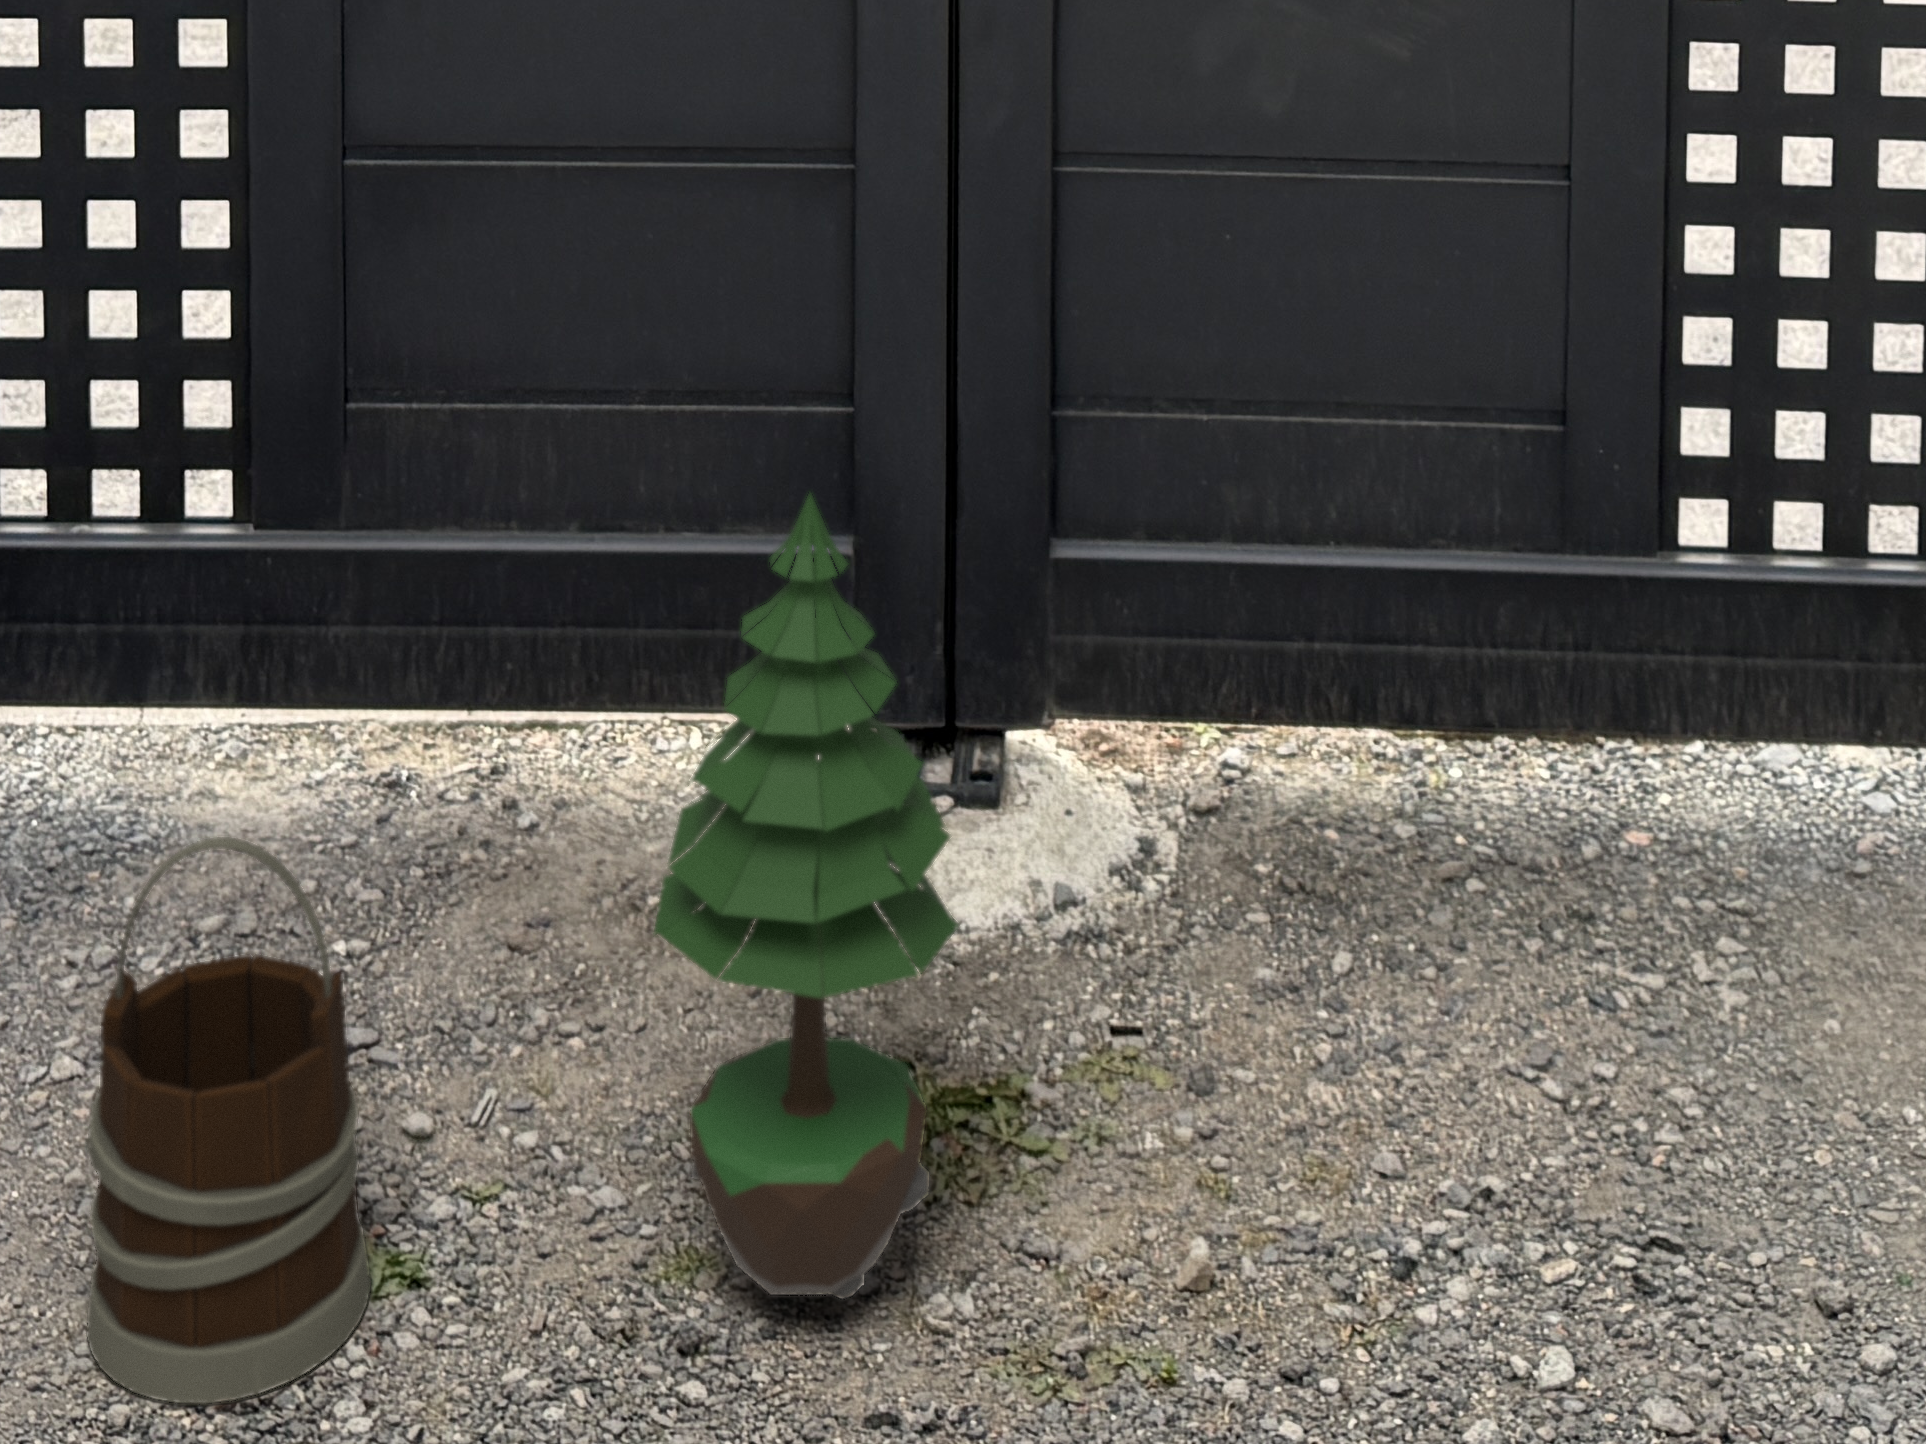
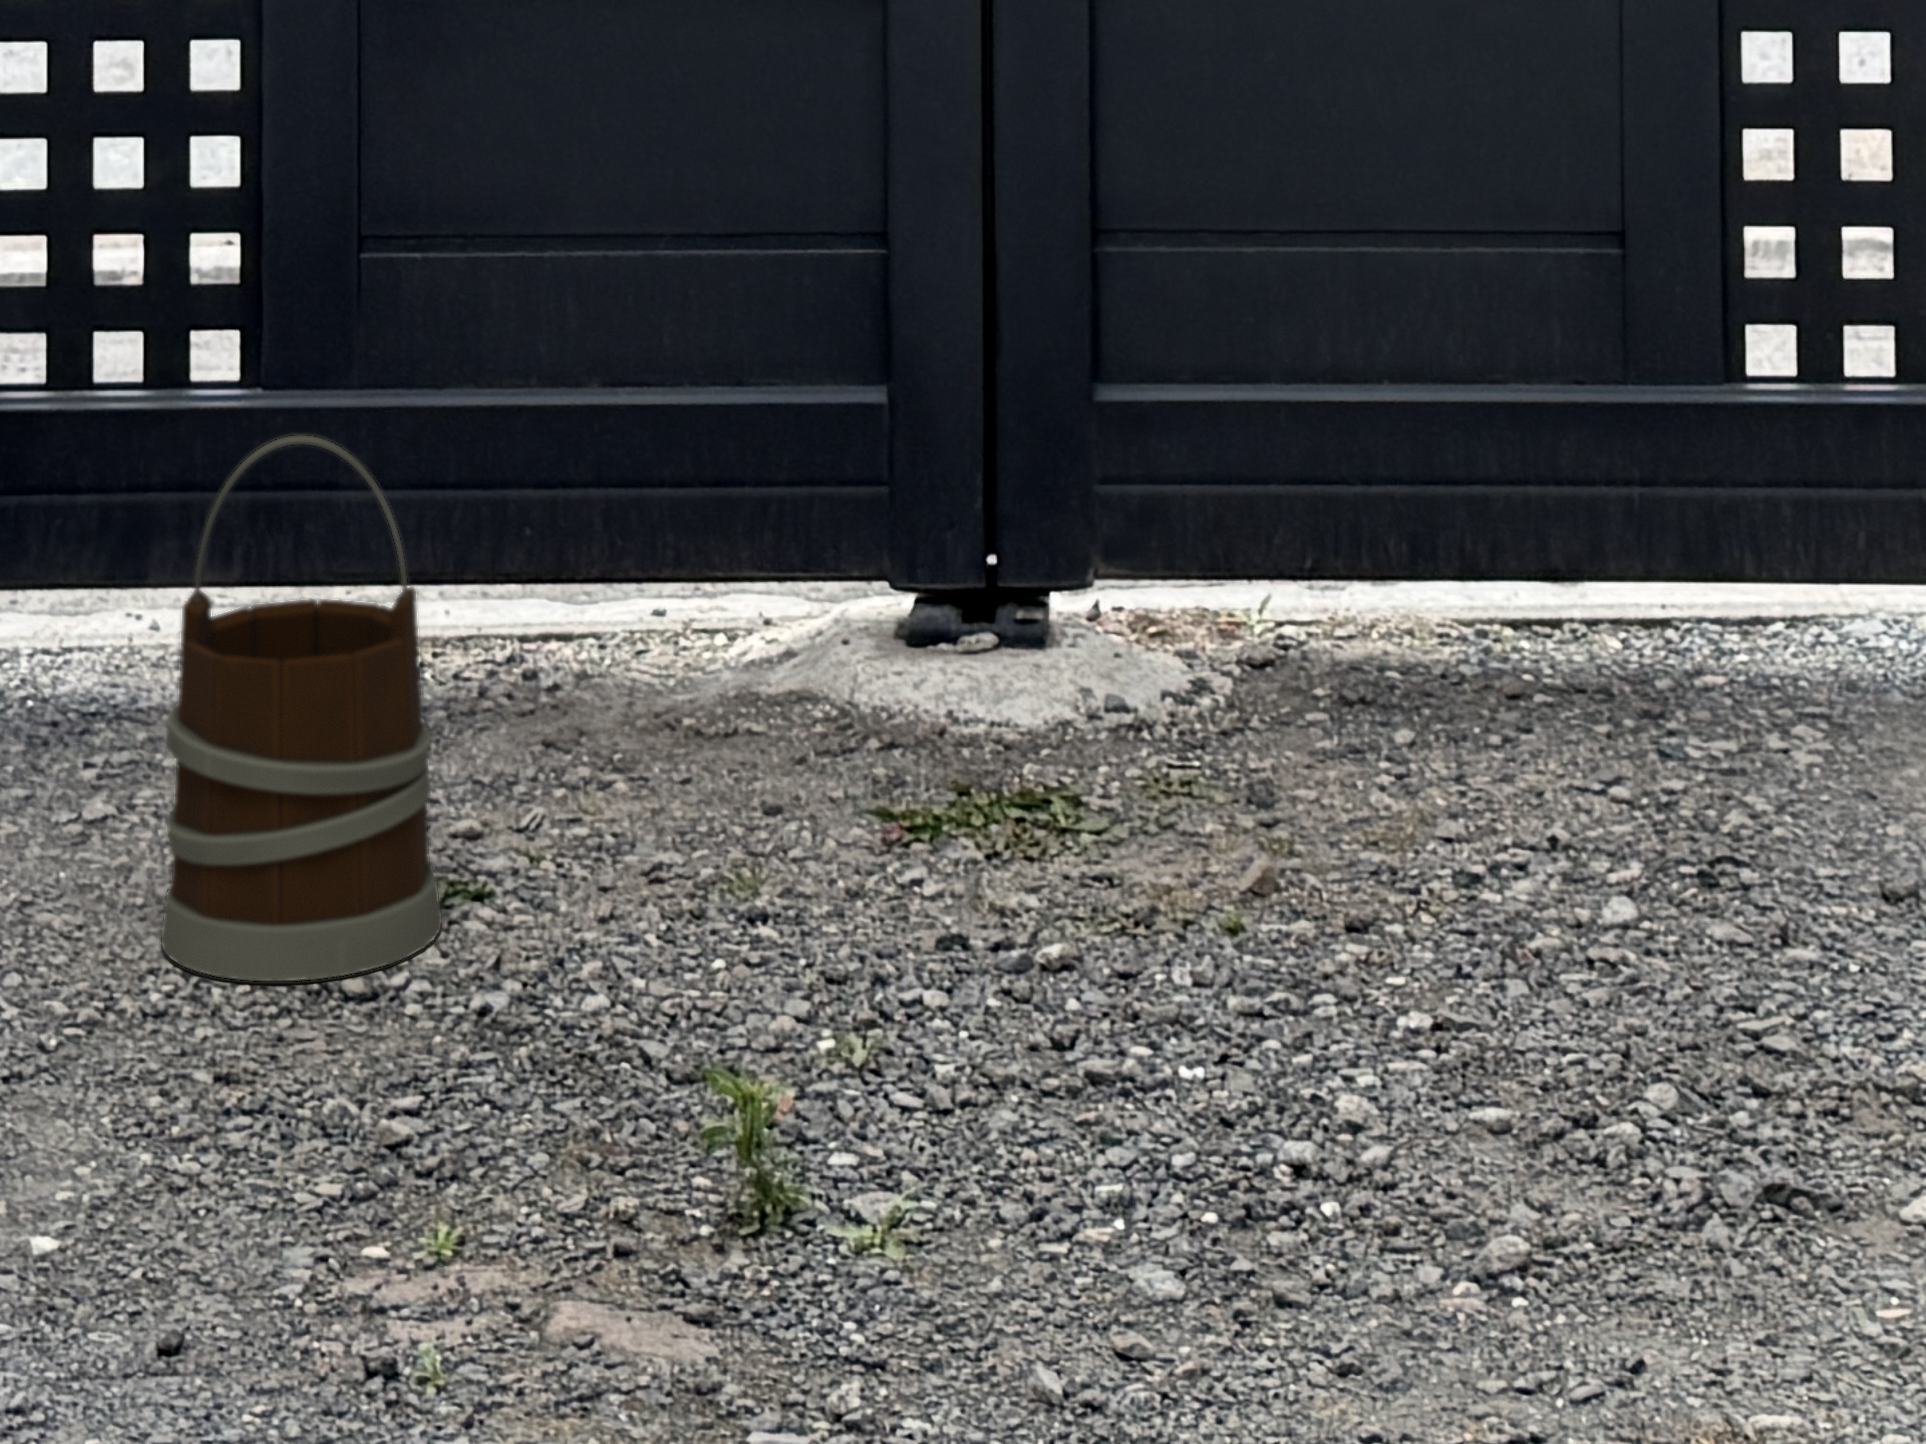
potted tree: present [654,494,959,1299] -> none [729,70,1031,918]

